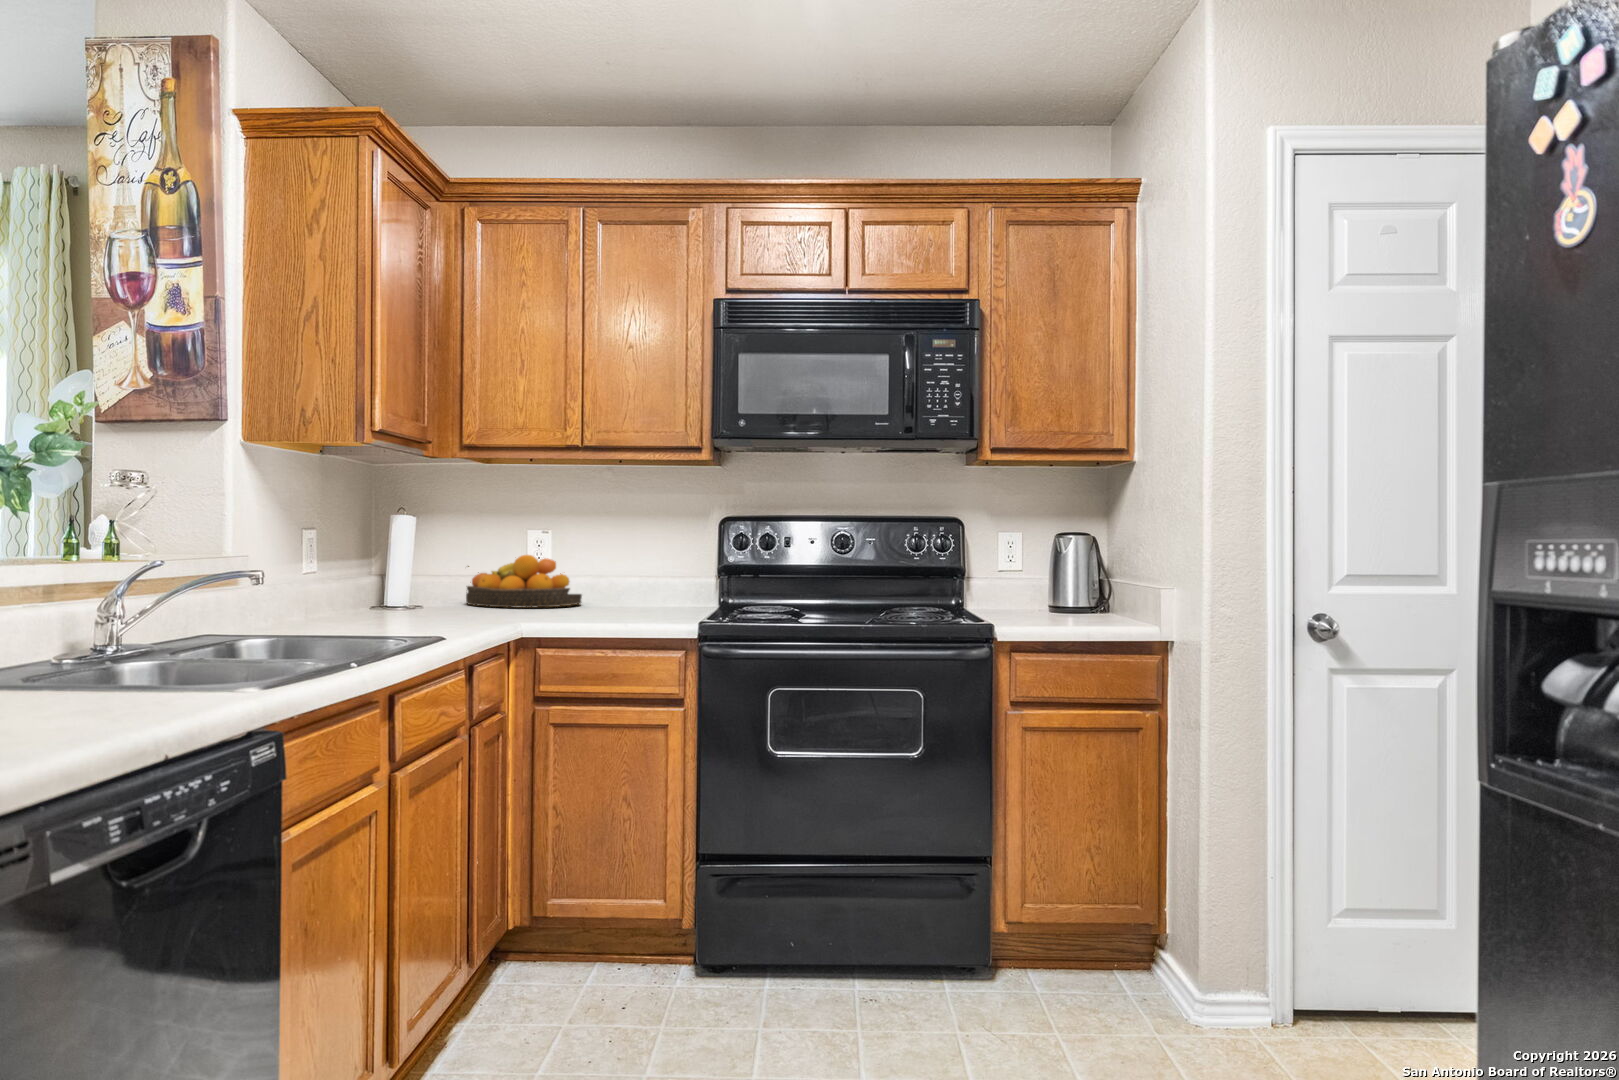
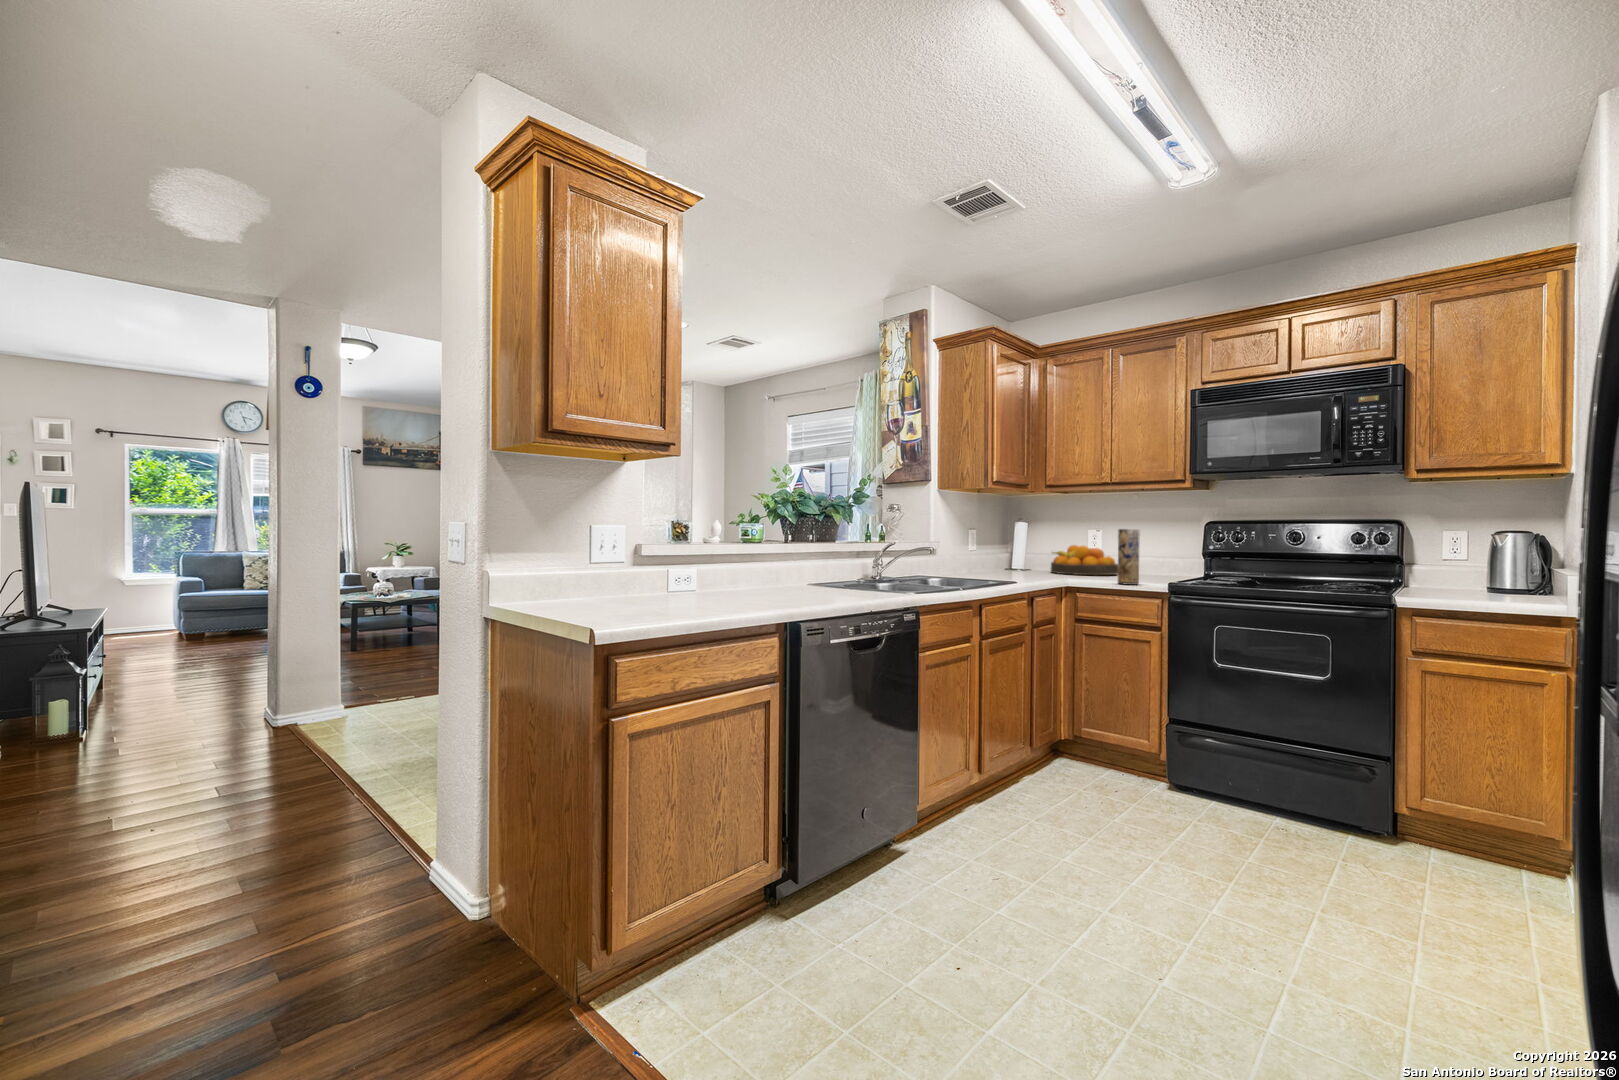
vase: none [612,527,648,625] -> present [1118,529,1140,585]

